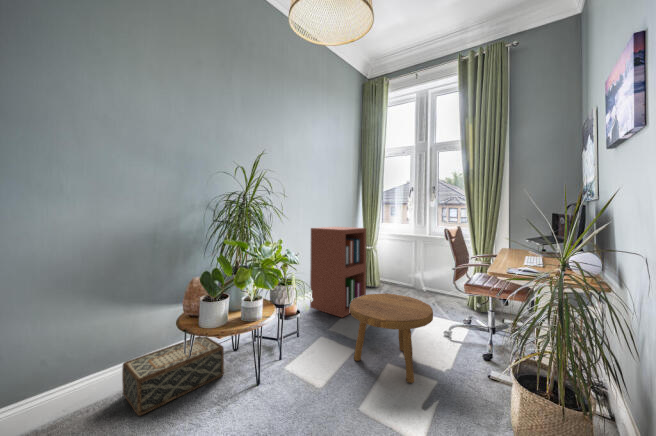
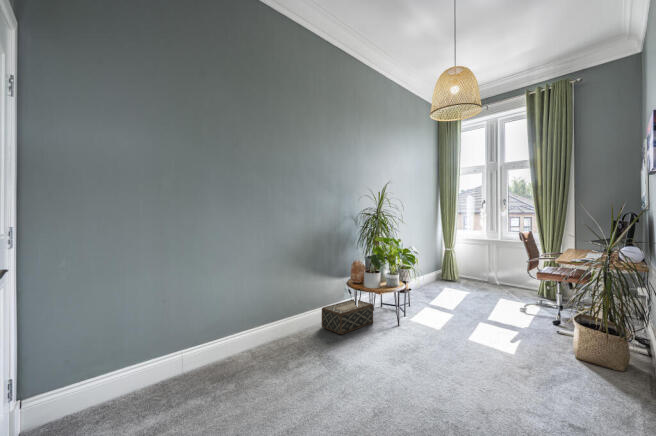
bookshelf: present [310,227,366,317] -> none [407,231,451,299]
footstool: present [350,293,433,383] -> none [452,278,515,331]

